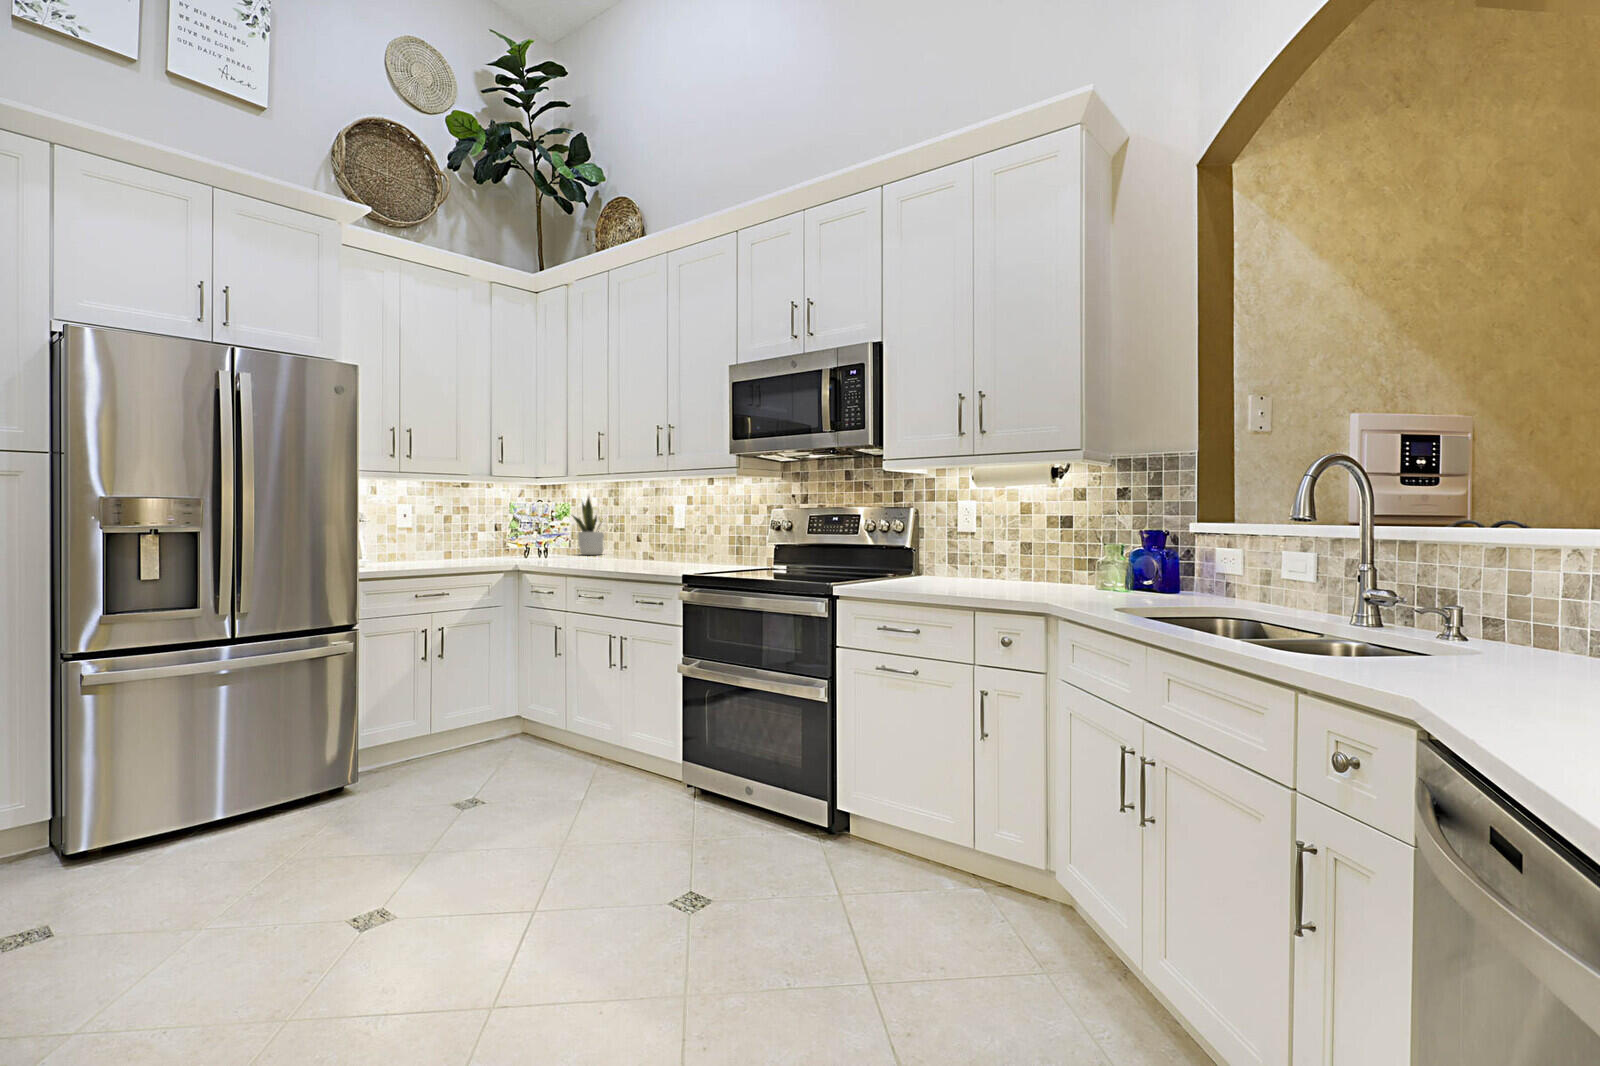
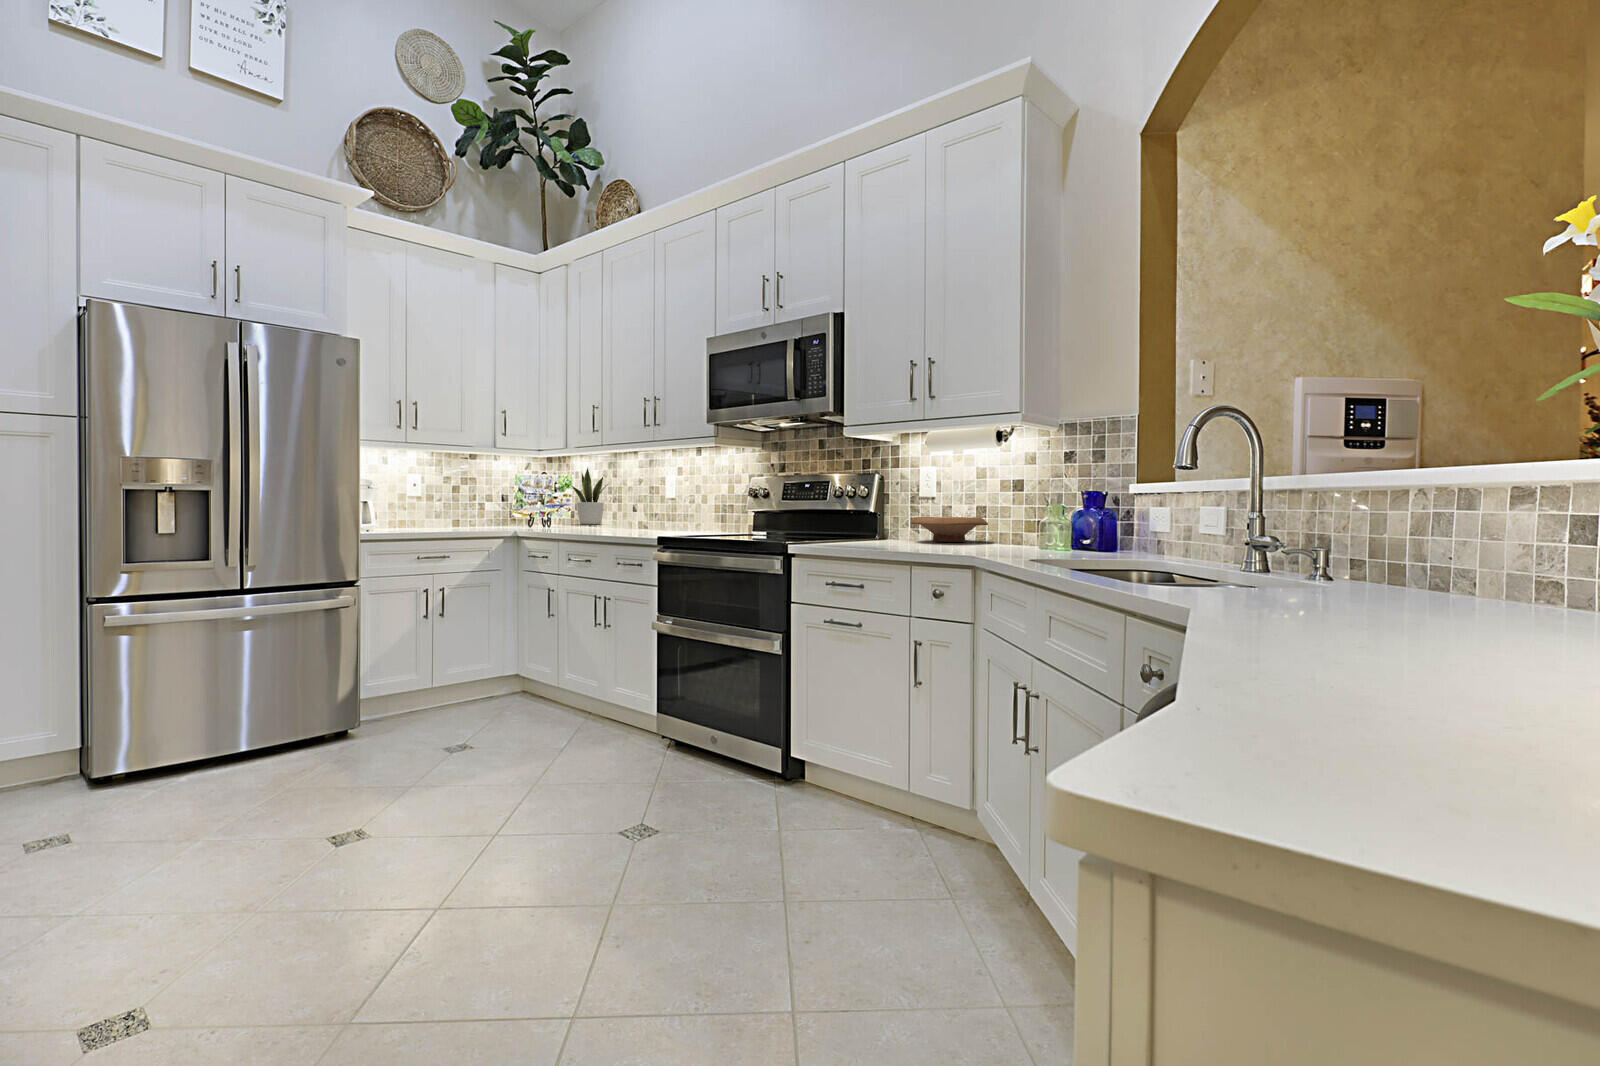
wooden bowl: none [956,554,1036,581] -> present [911,517,988,542]

